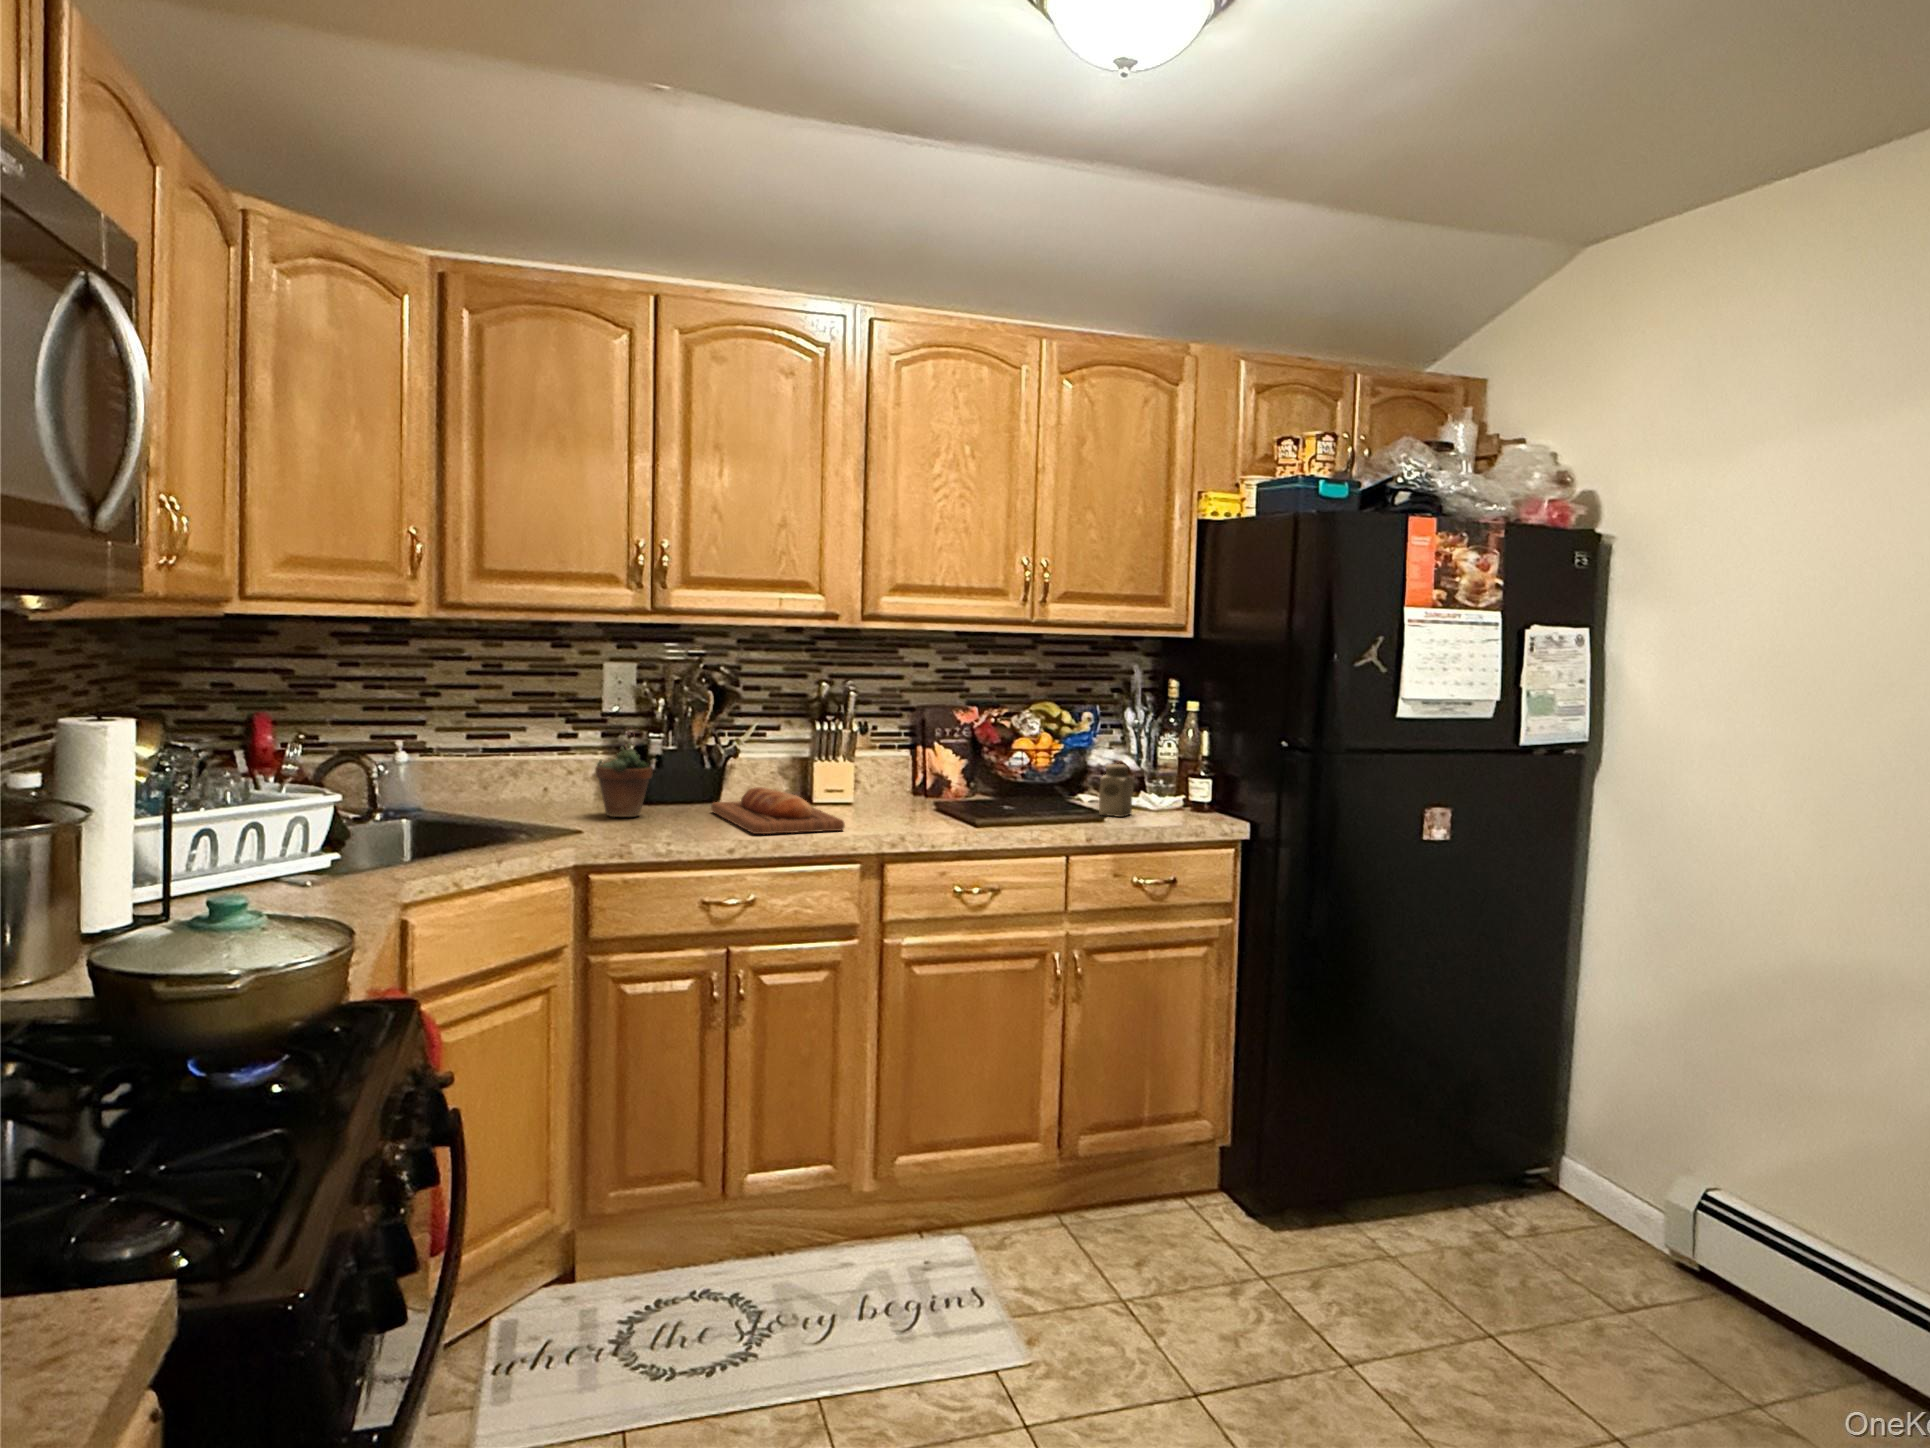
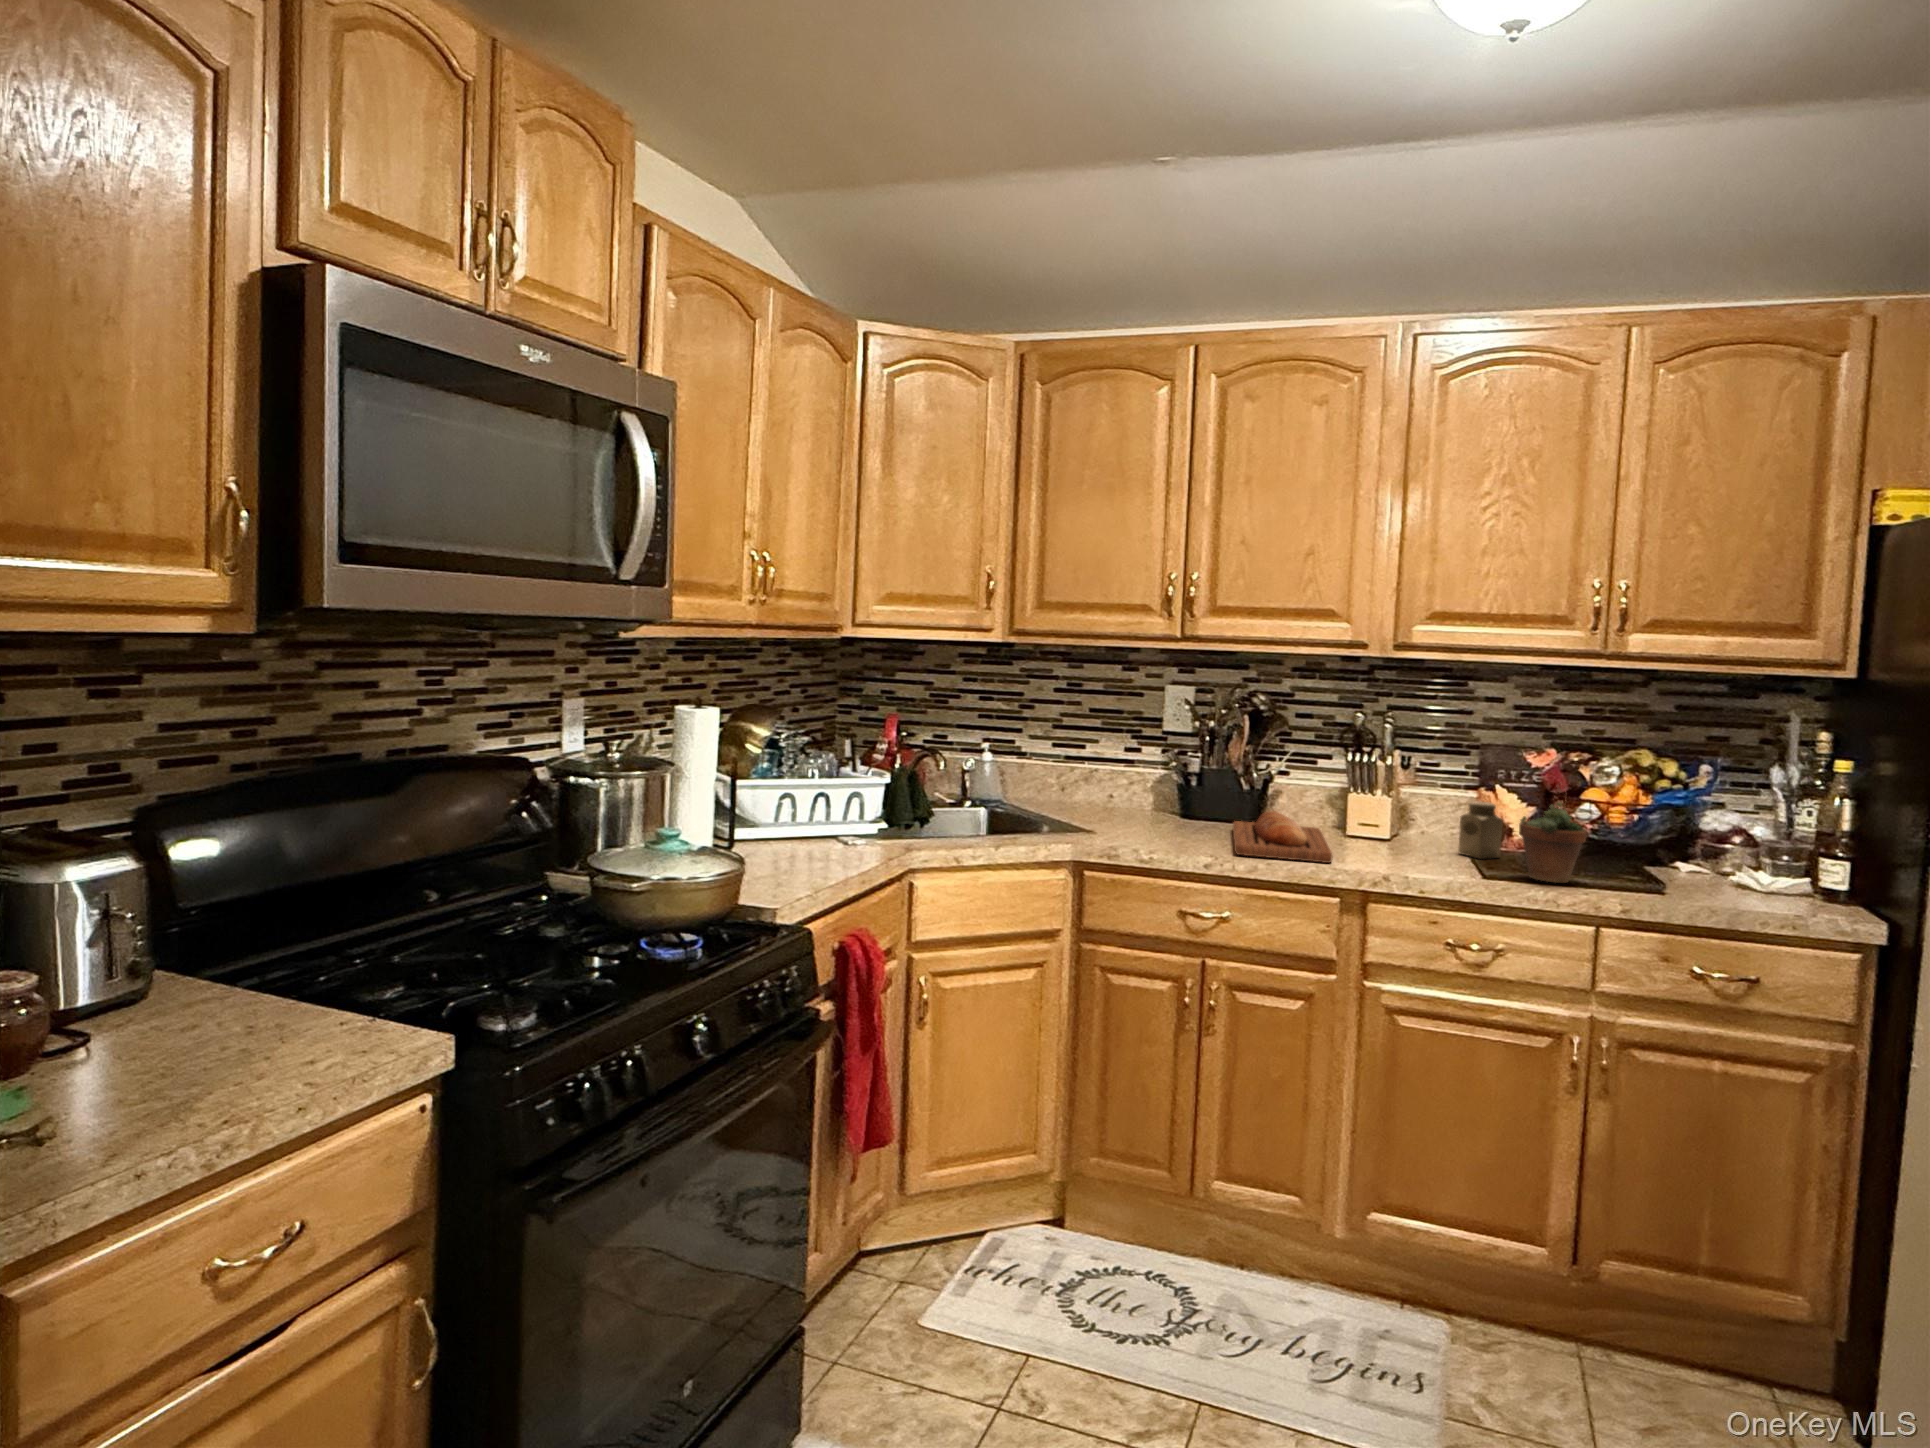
succulent plant: present [596,729,653,817] -> present [1519,785,1587,883]
salt shaker: present [1099,764,1133,817] -> present [1458,801,1503,859]

